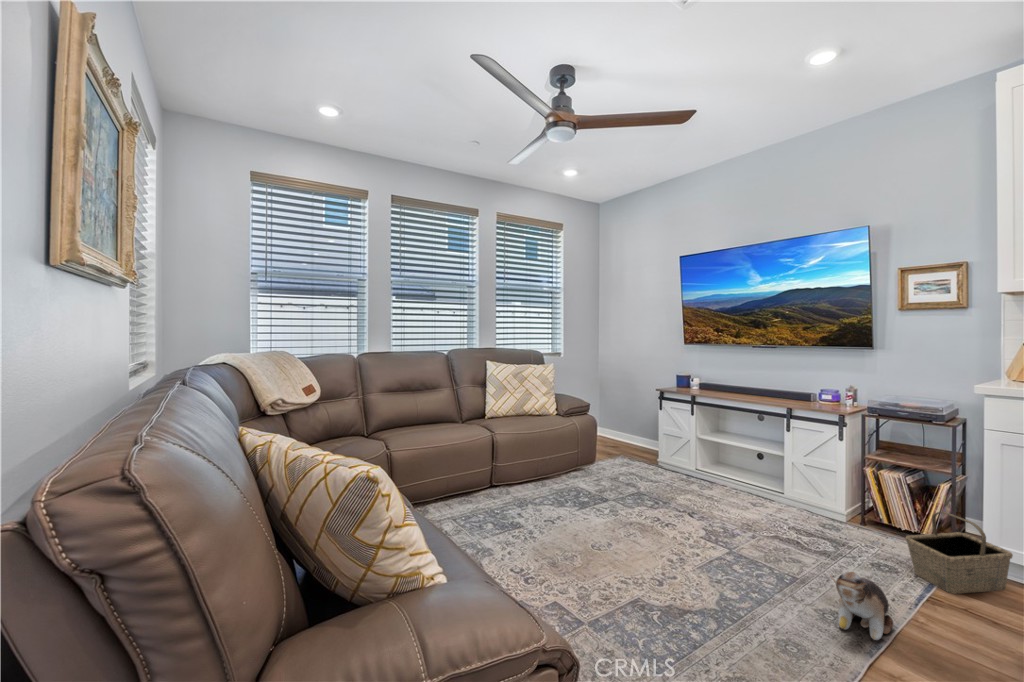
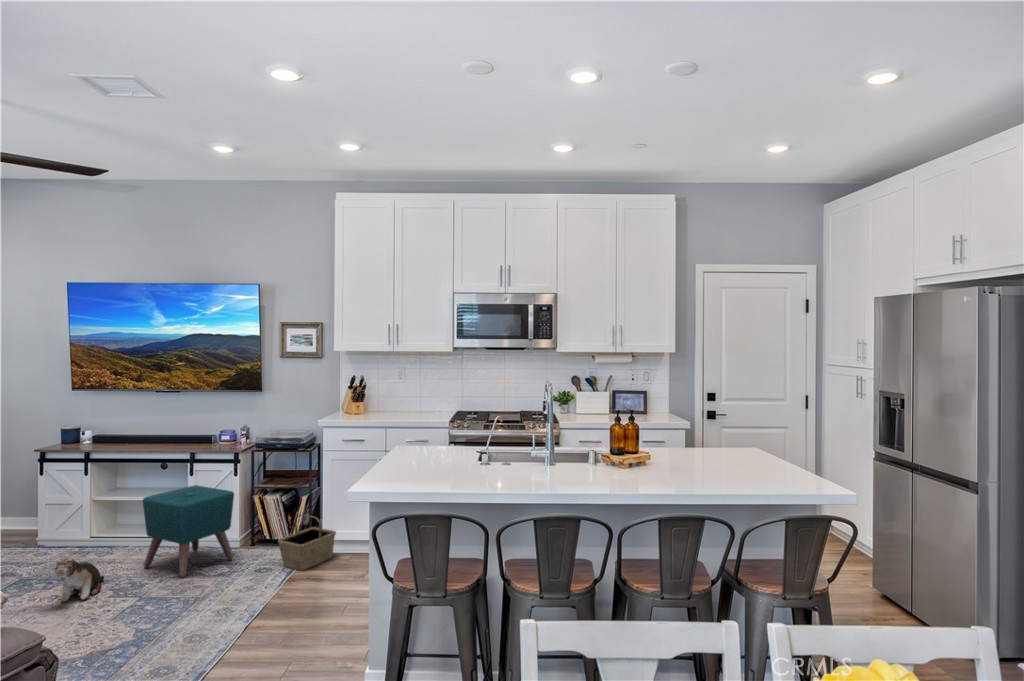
ottoman: none [736,443,839,542] -> present [143,485,234,578]
plush toy: present [831,572,893,640] -> present [50,558,104,602]

